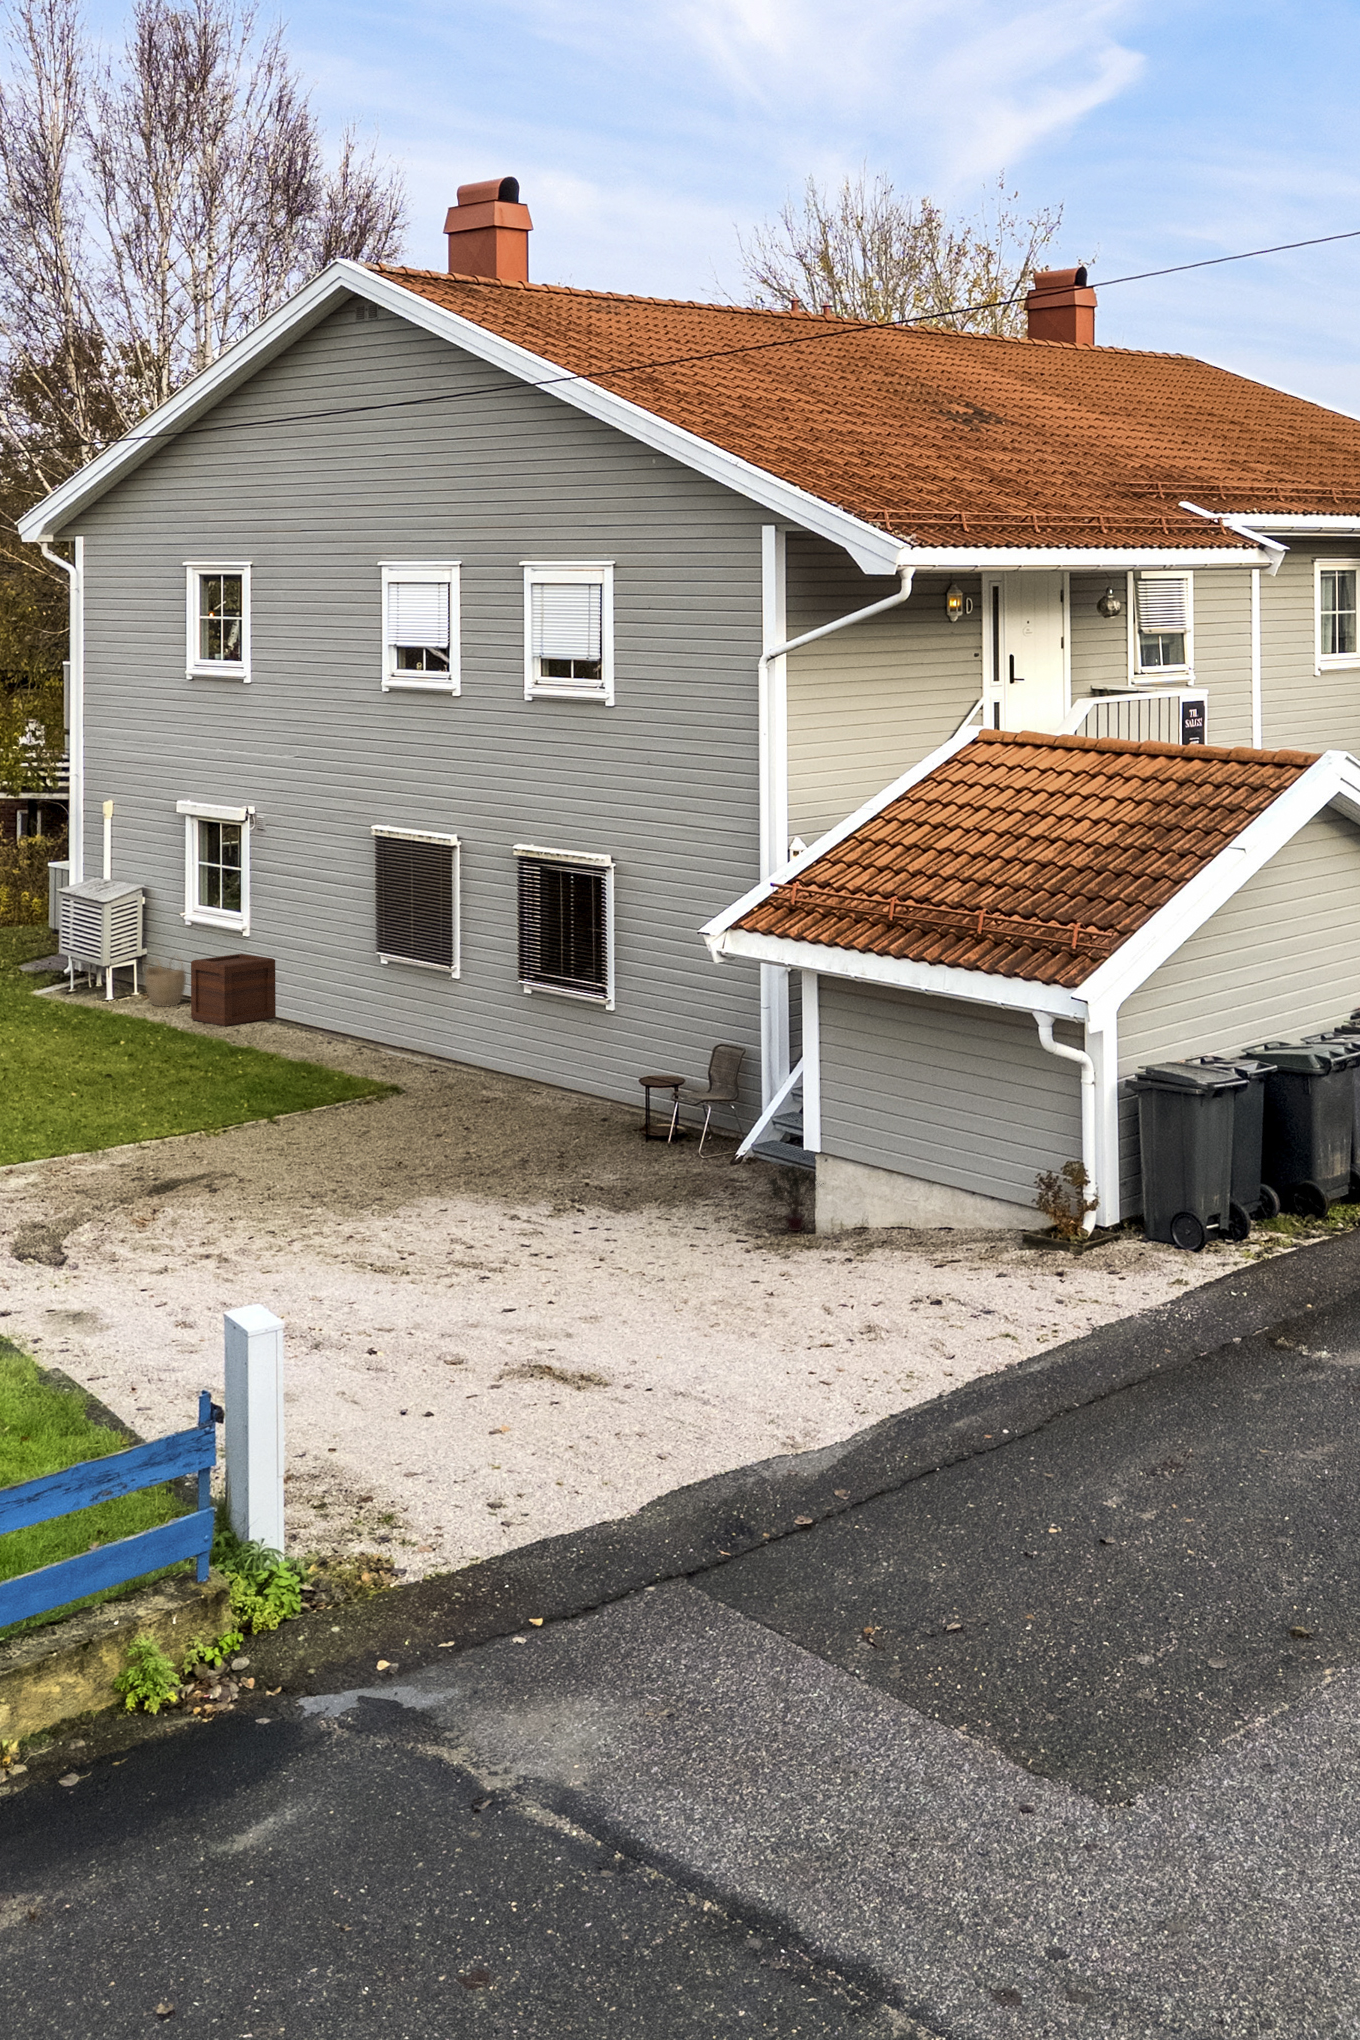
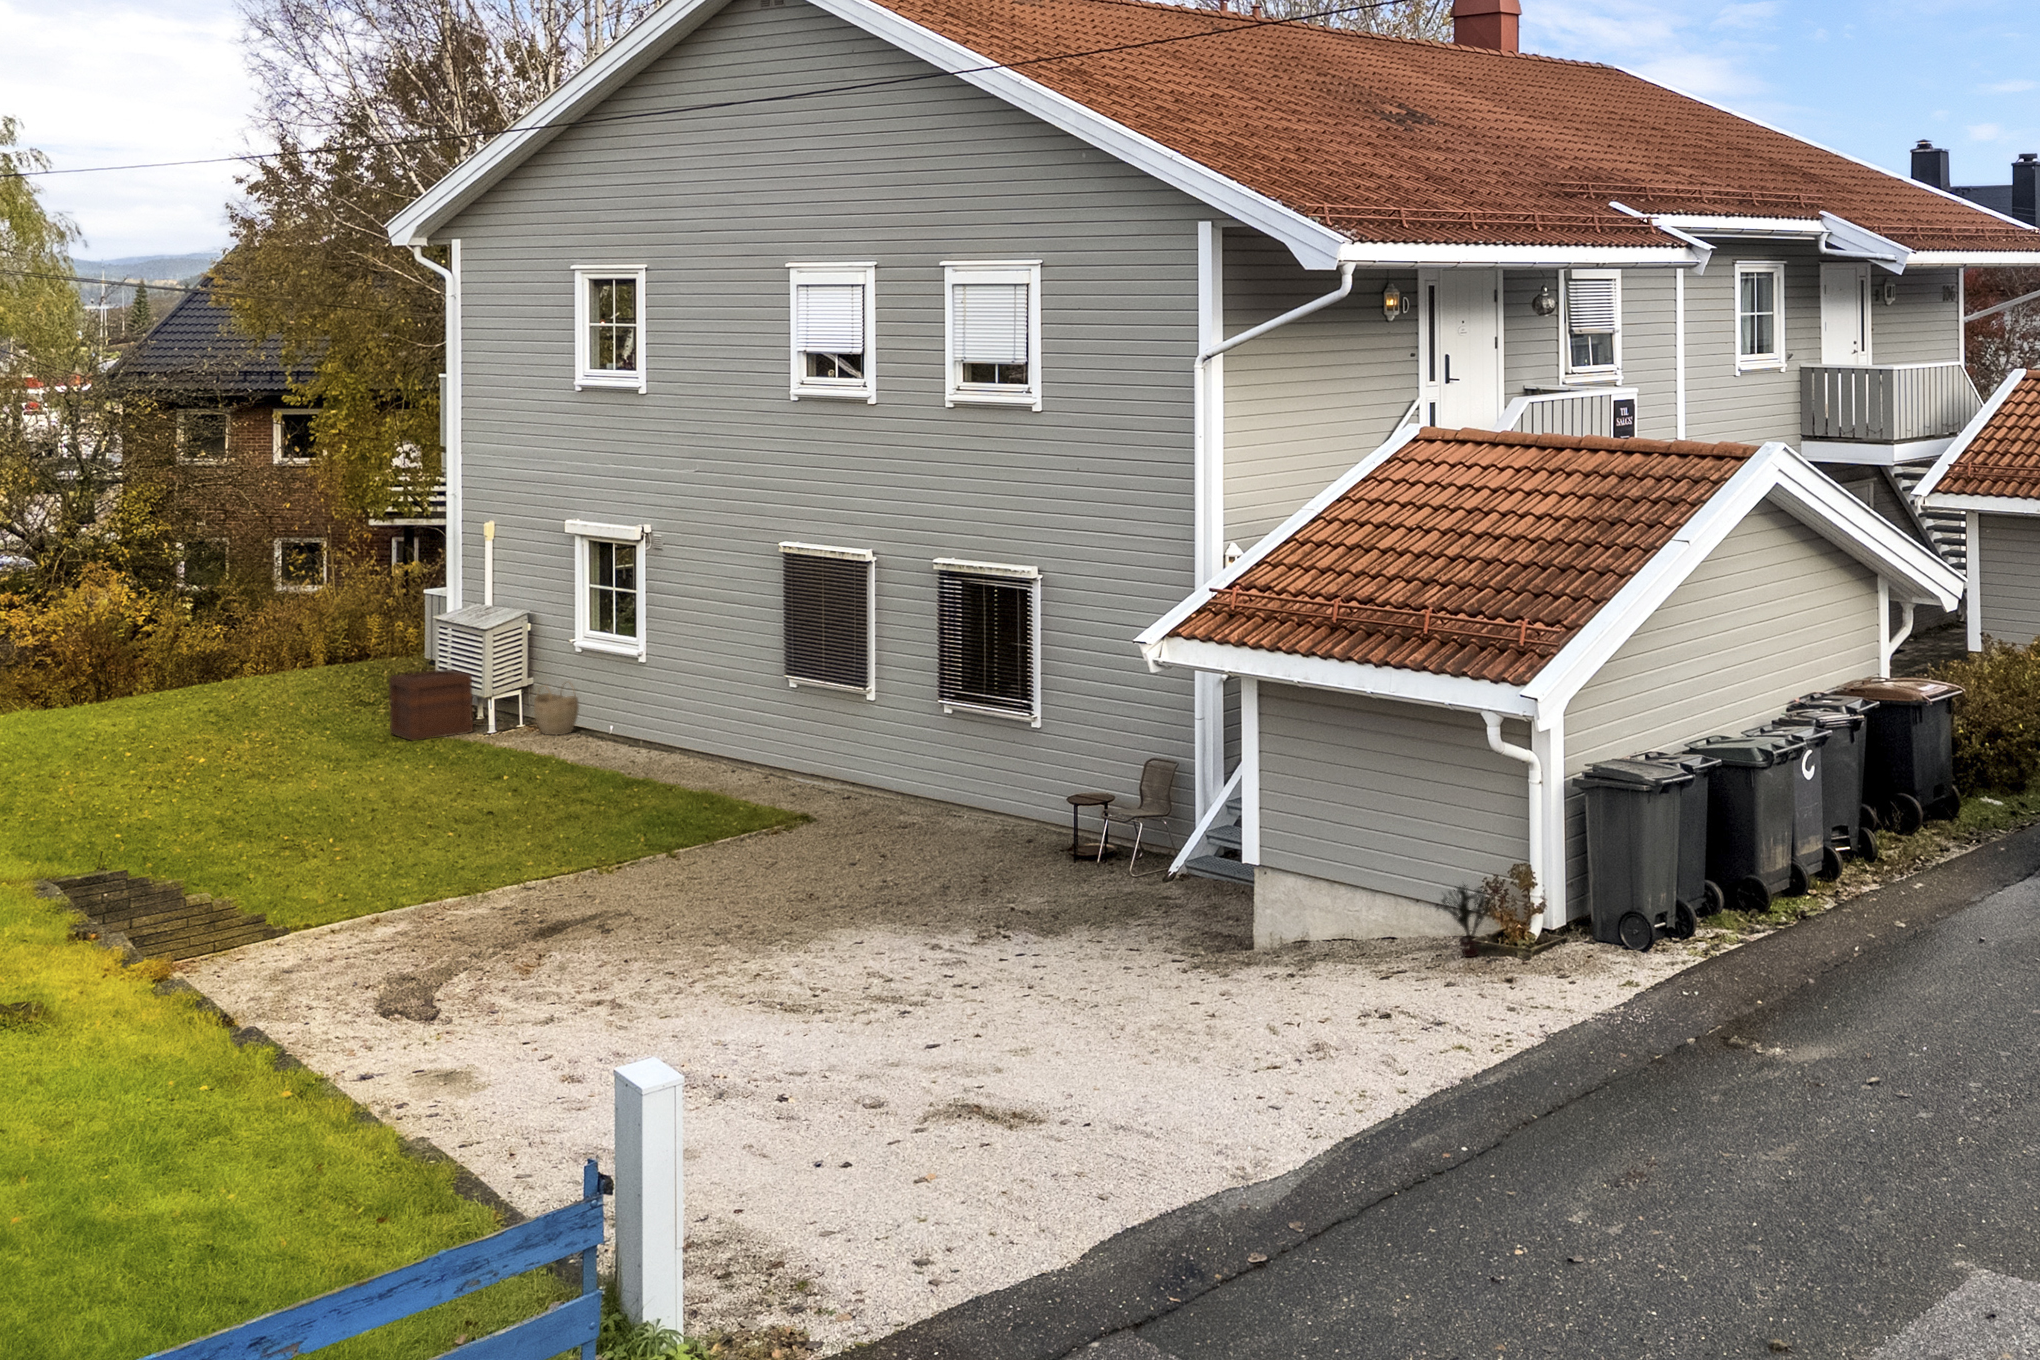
wooden crate: present [191,954,276,1026] -> present [389,669,473,741]
potted plant: present [767,1166,824,1231] -> present [1437,885,1493,957]

